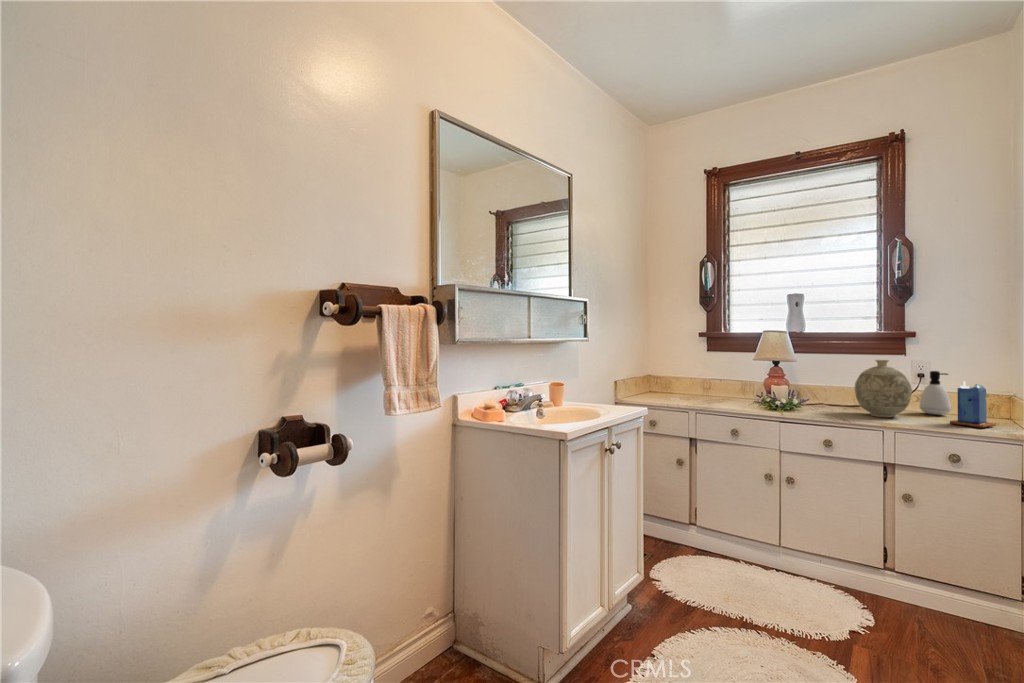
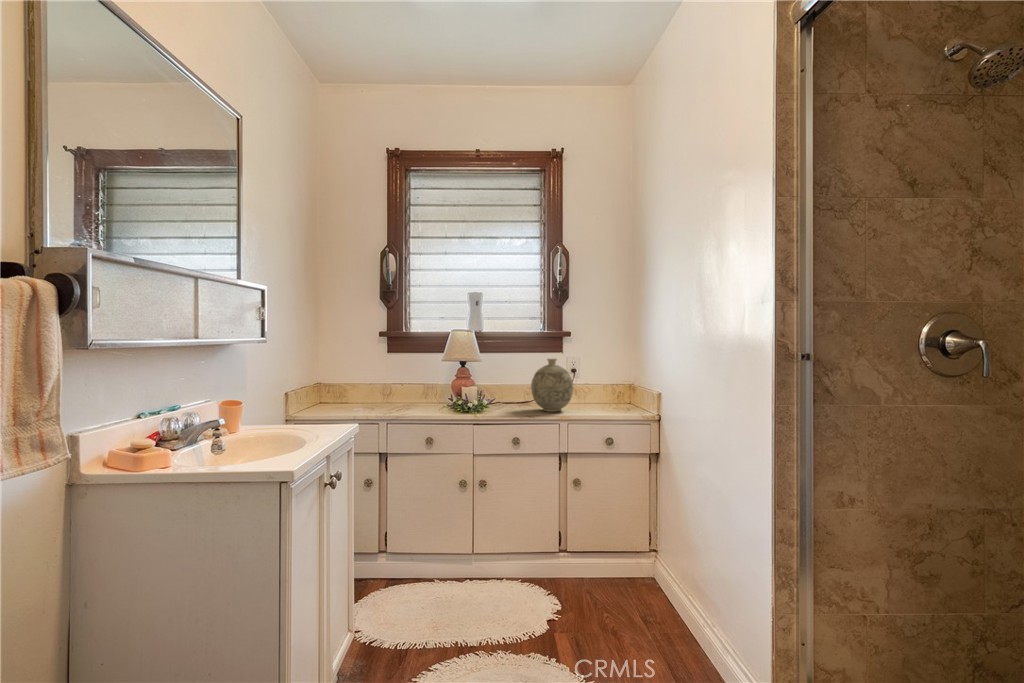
soap dispenser: present [920,371,951,415] -> none [574,367,595,406]
candle: present [950,381,995,428] -> none [599,375,626,414]

